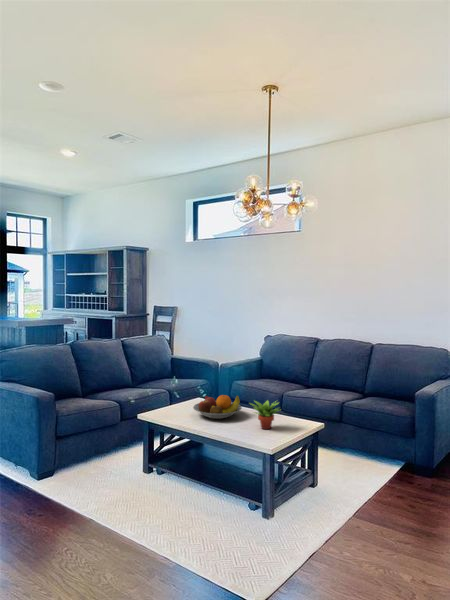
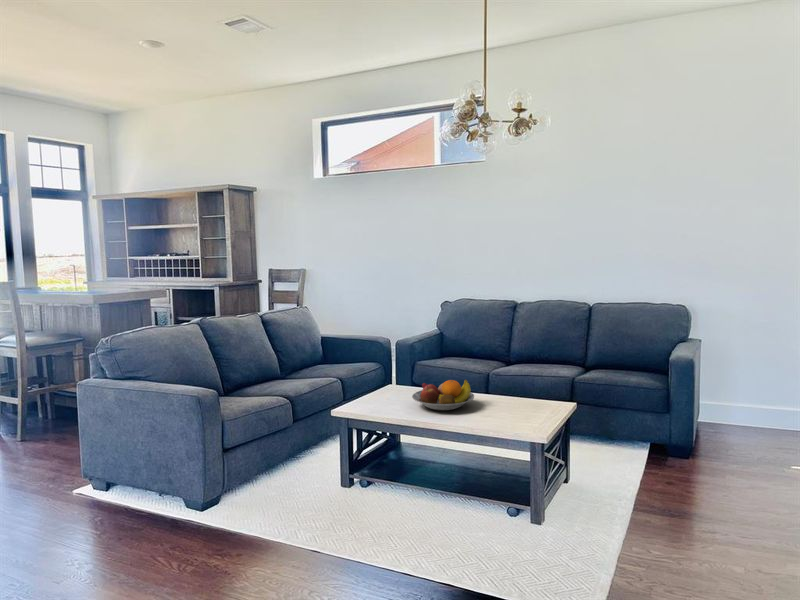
succulent plant: present [252,400,281,429] -> none [496,380,535,418]

